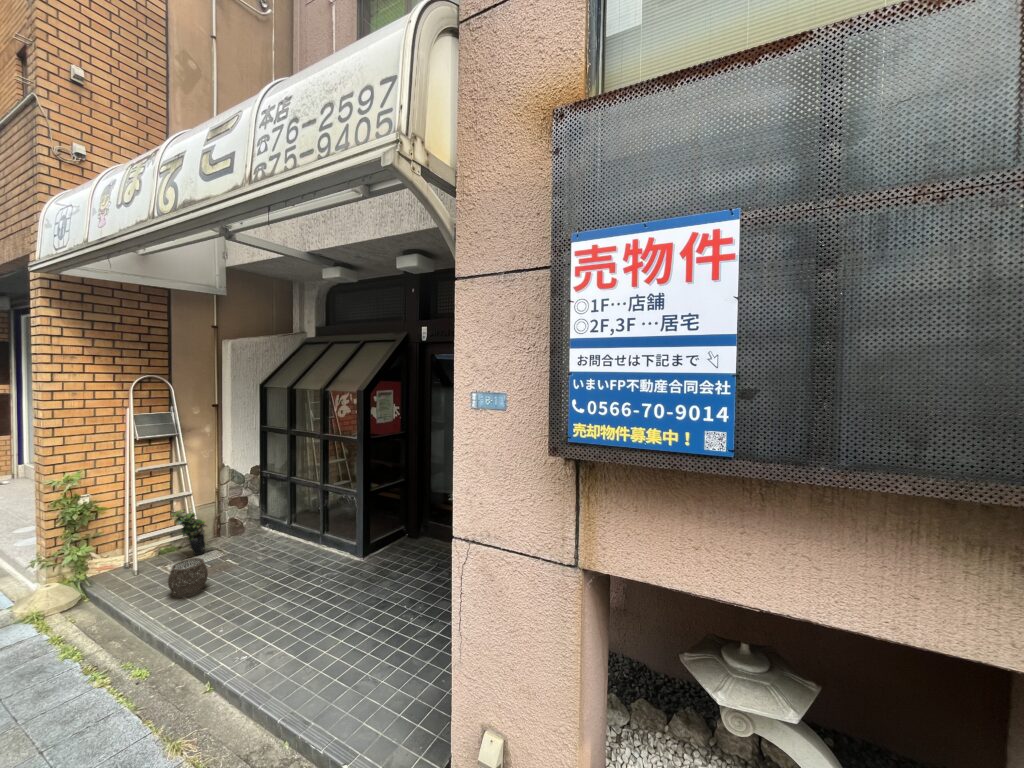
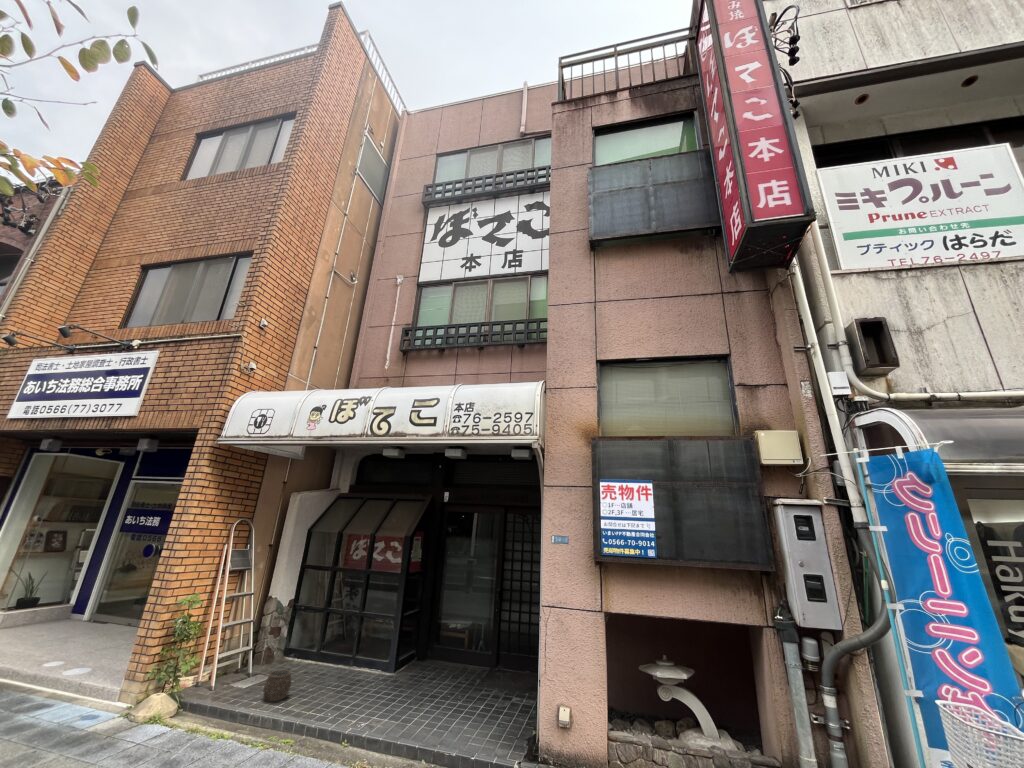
potted plant: present [172,510,206,555] -> none [241,634,265,677]

